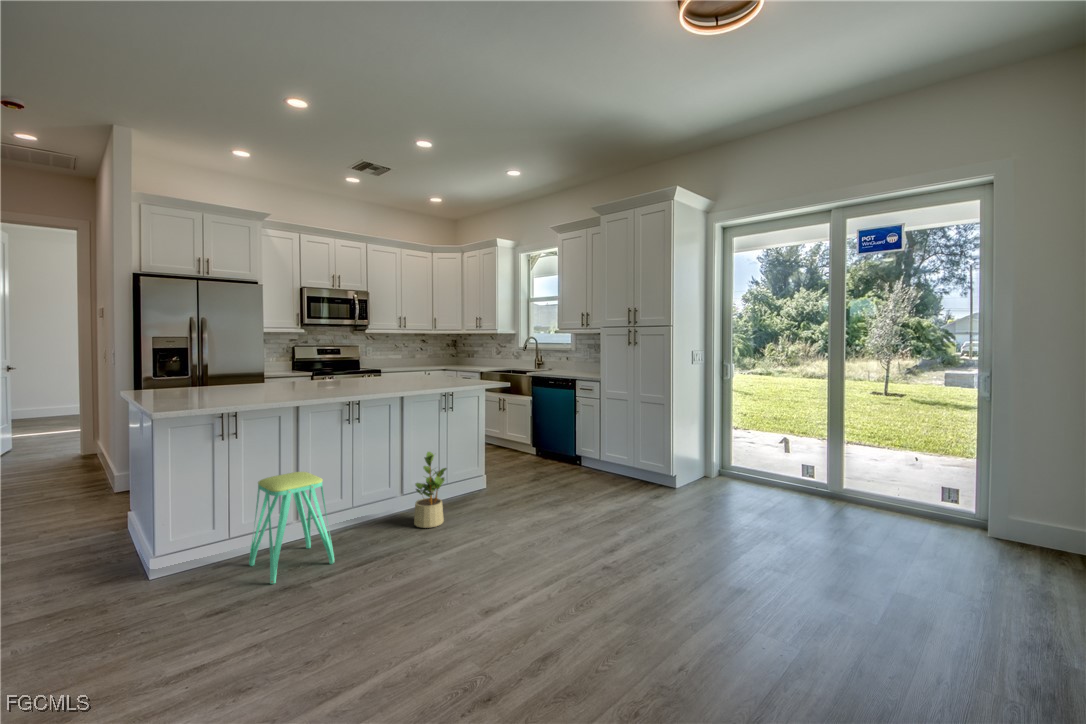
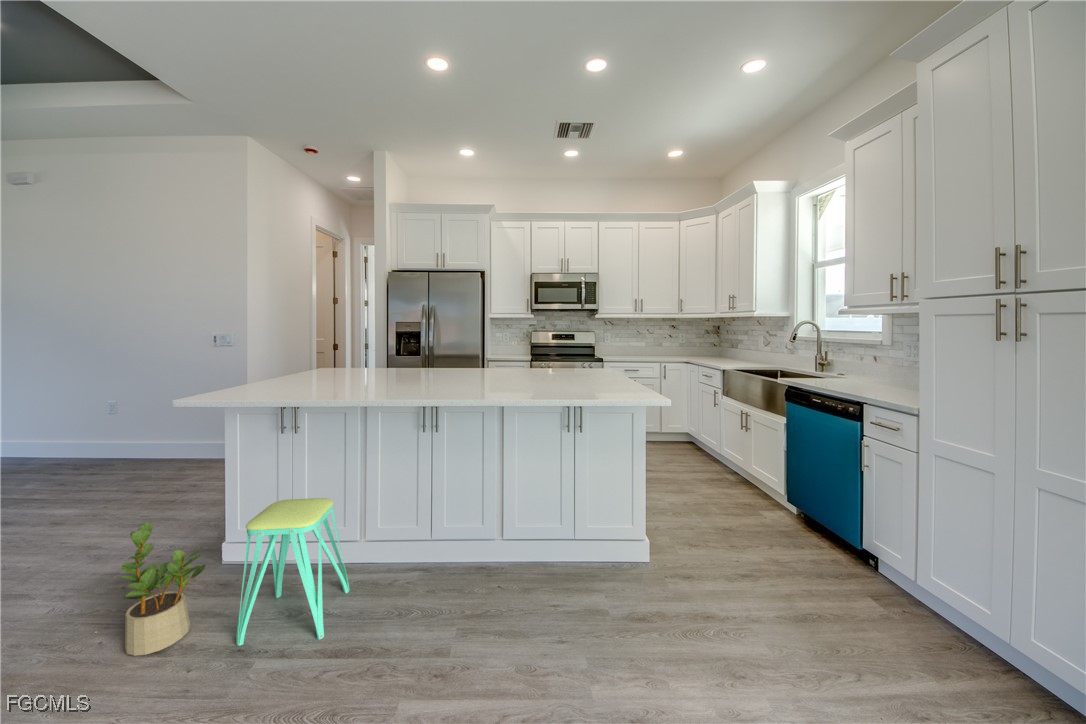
potted plant: present [414,452,447,528] -> present [120,522,206,656]

